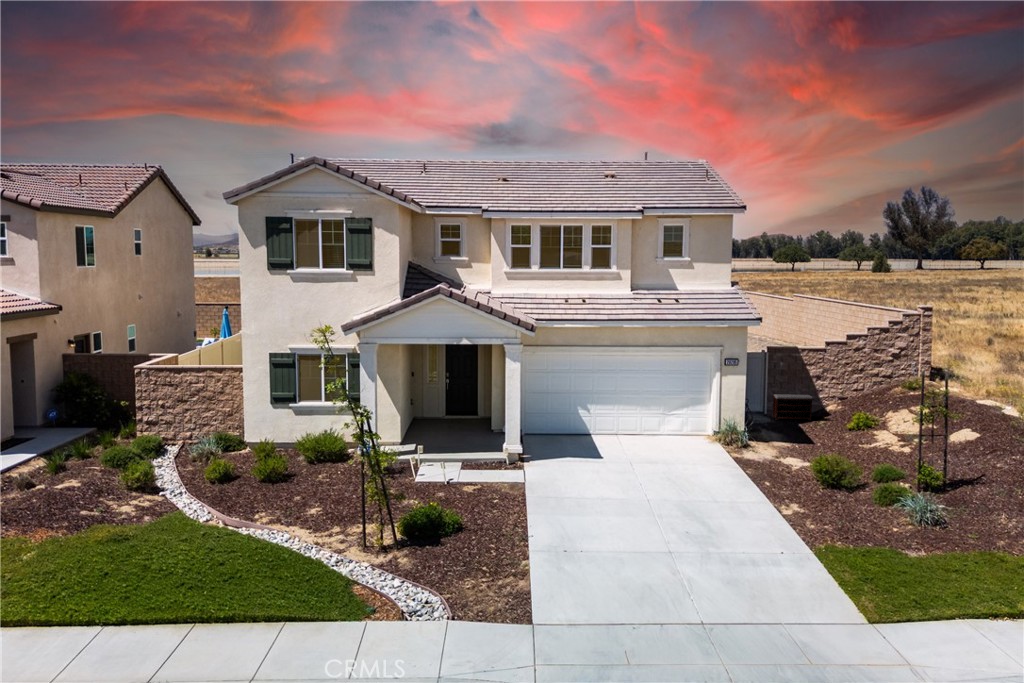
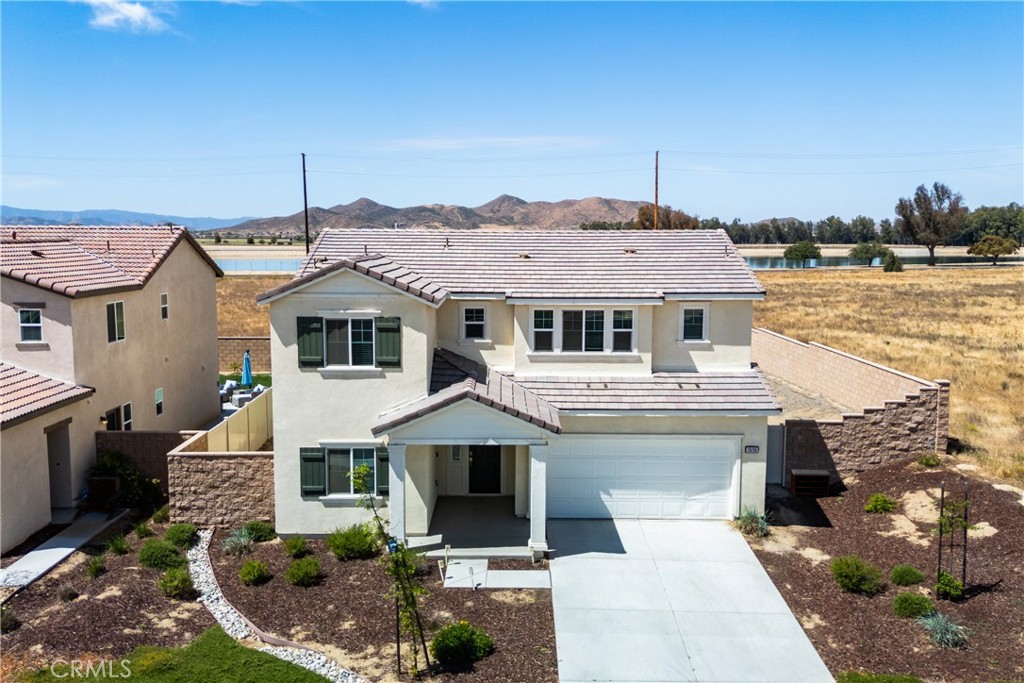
lounge chair: none [34,395,92,436] -> present [73,477,126,520]

